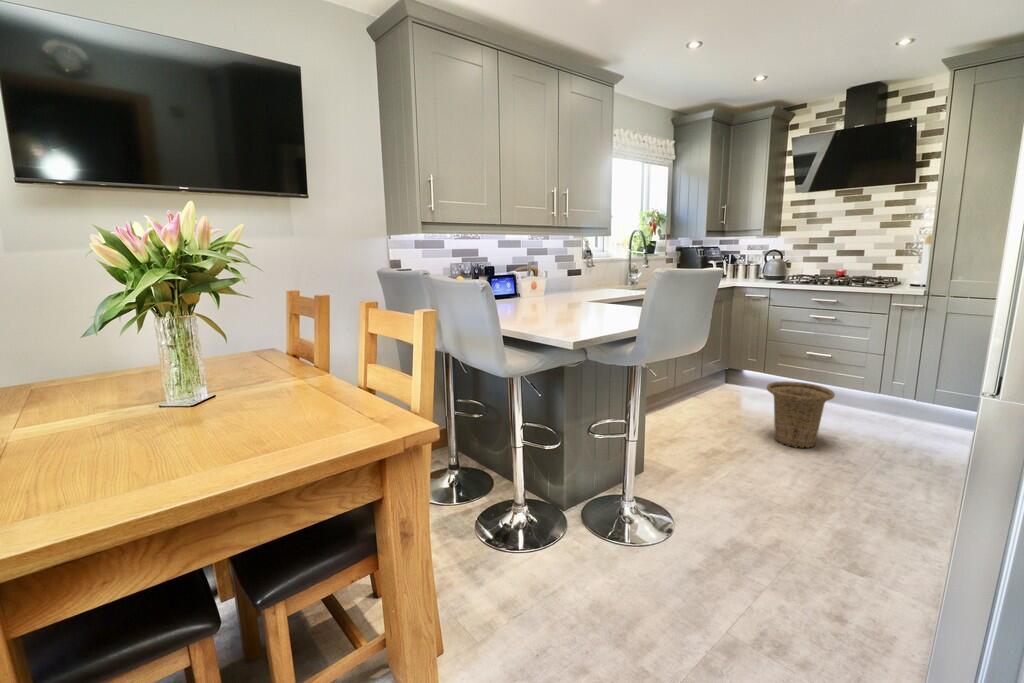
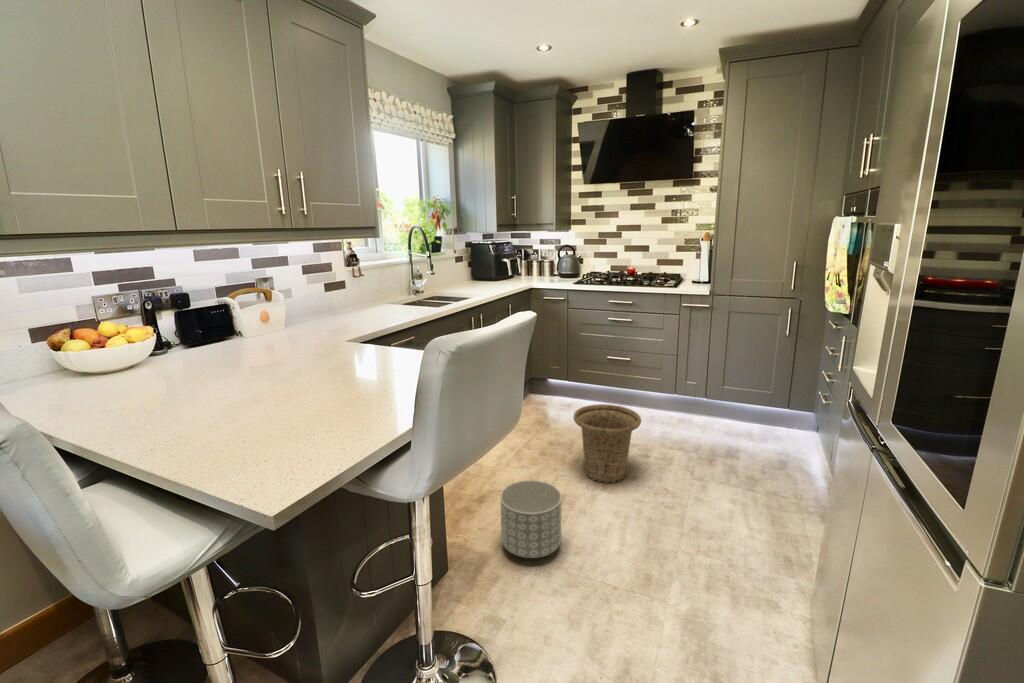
planter: none [695,420,749,476] -> present [500,480,562,558]

